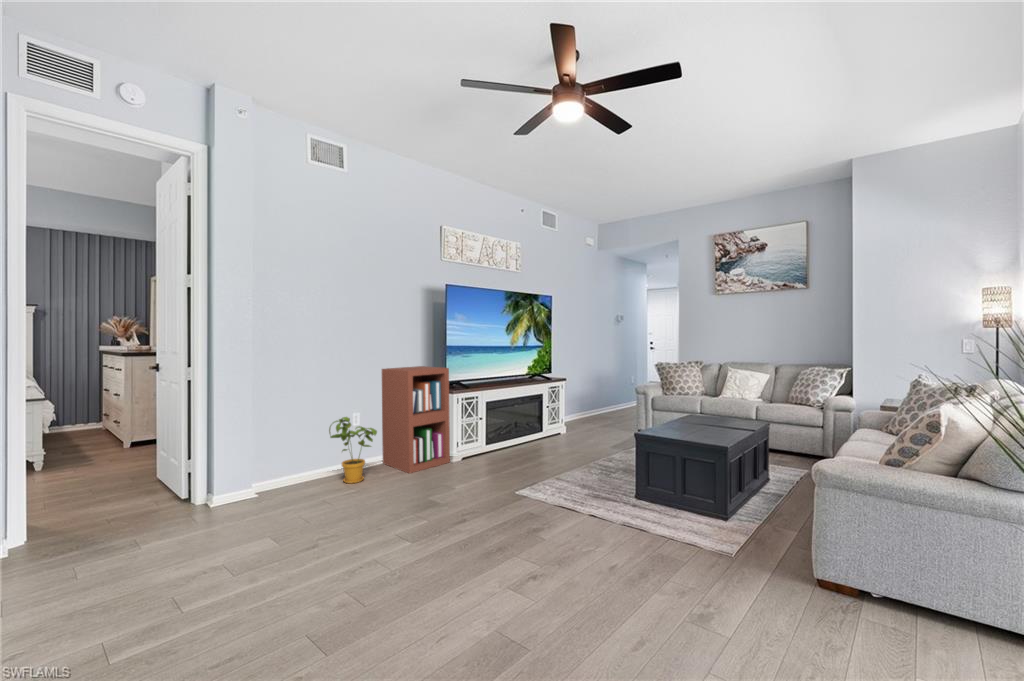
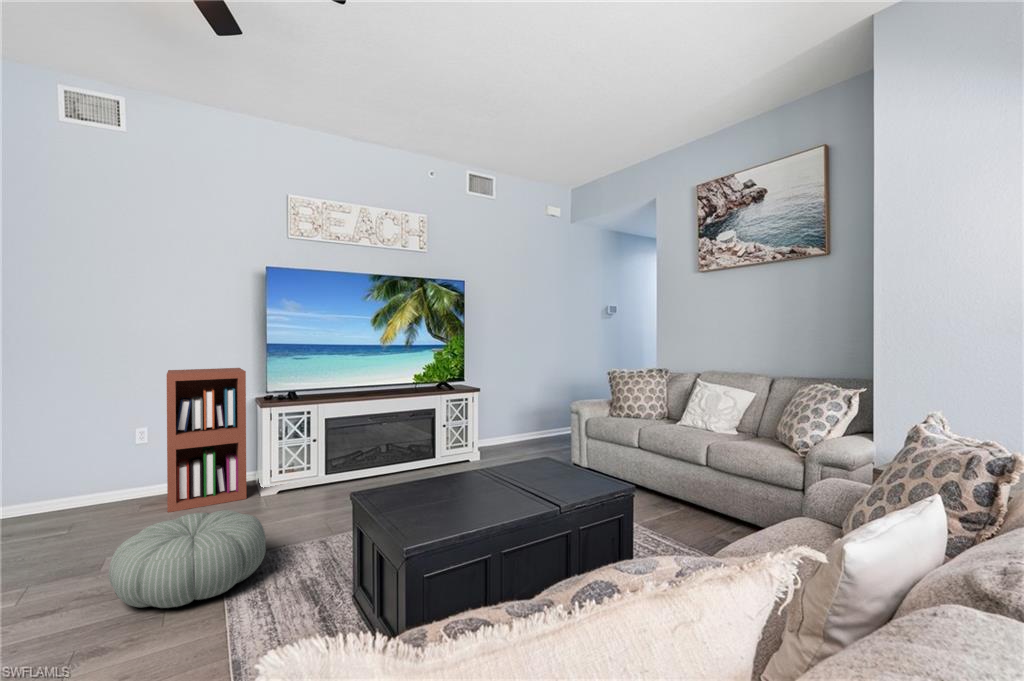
house plant: present [329,417,377,484] -> none [45,434,119,522]
pouf: none [473,459,558,514] -> present [109,510,266,608]

